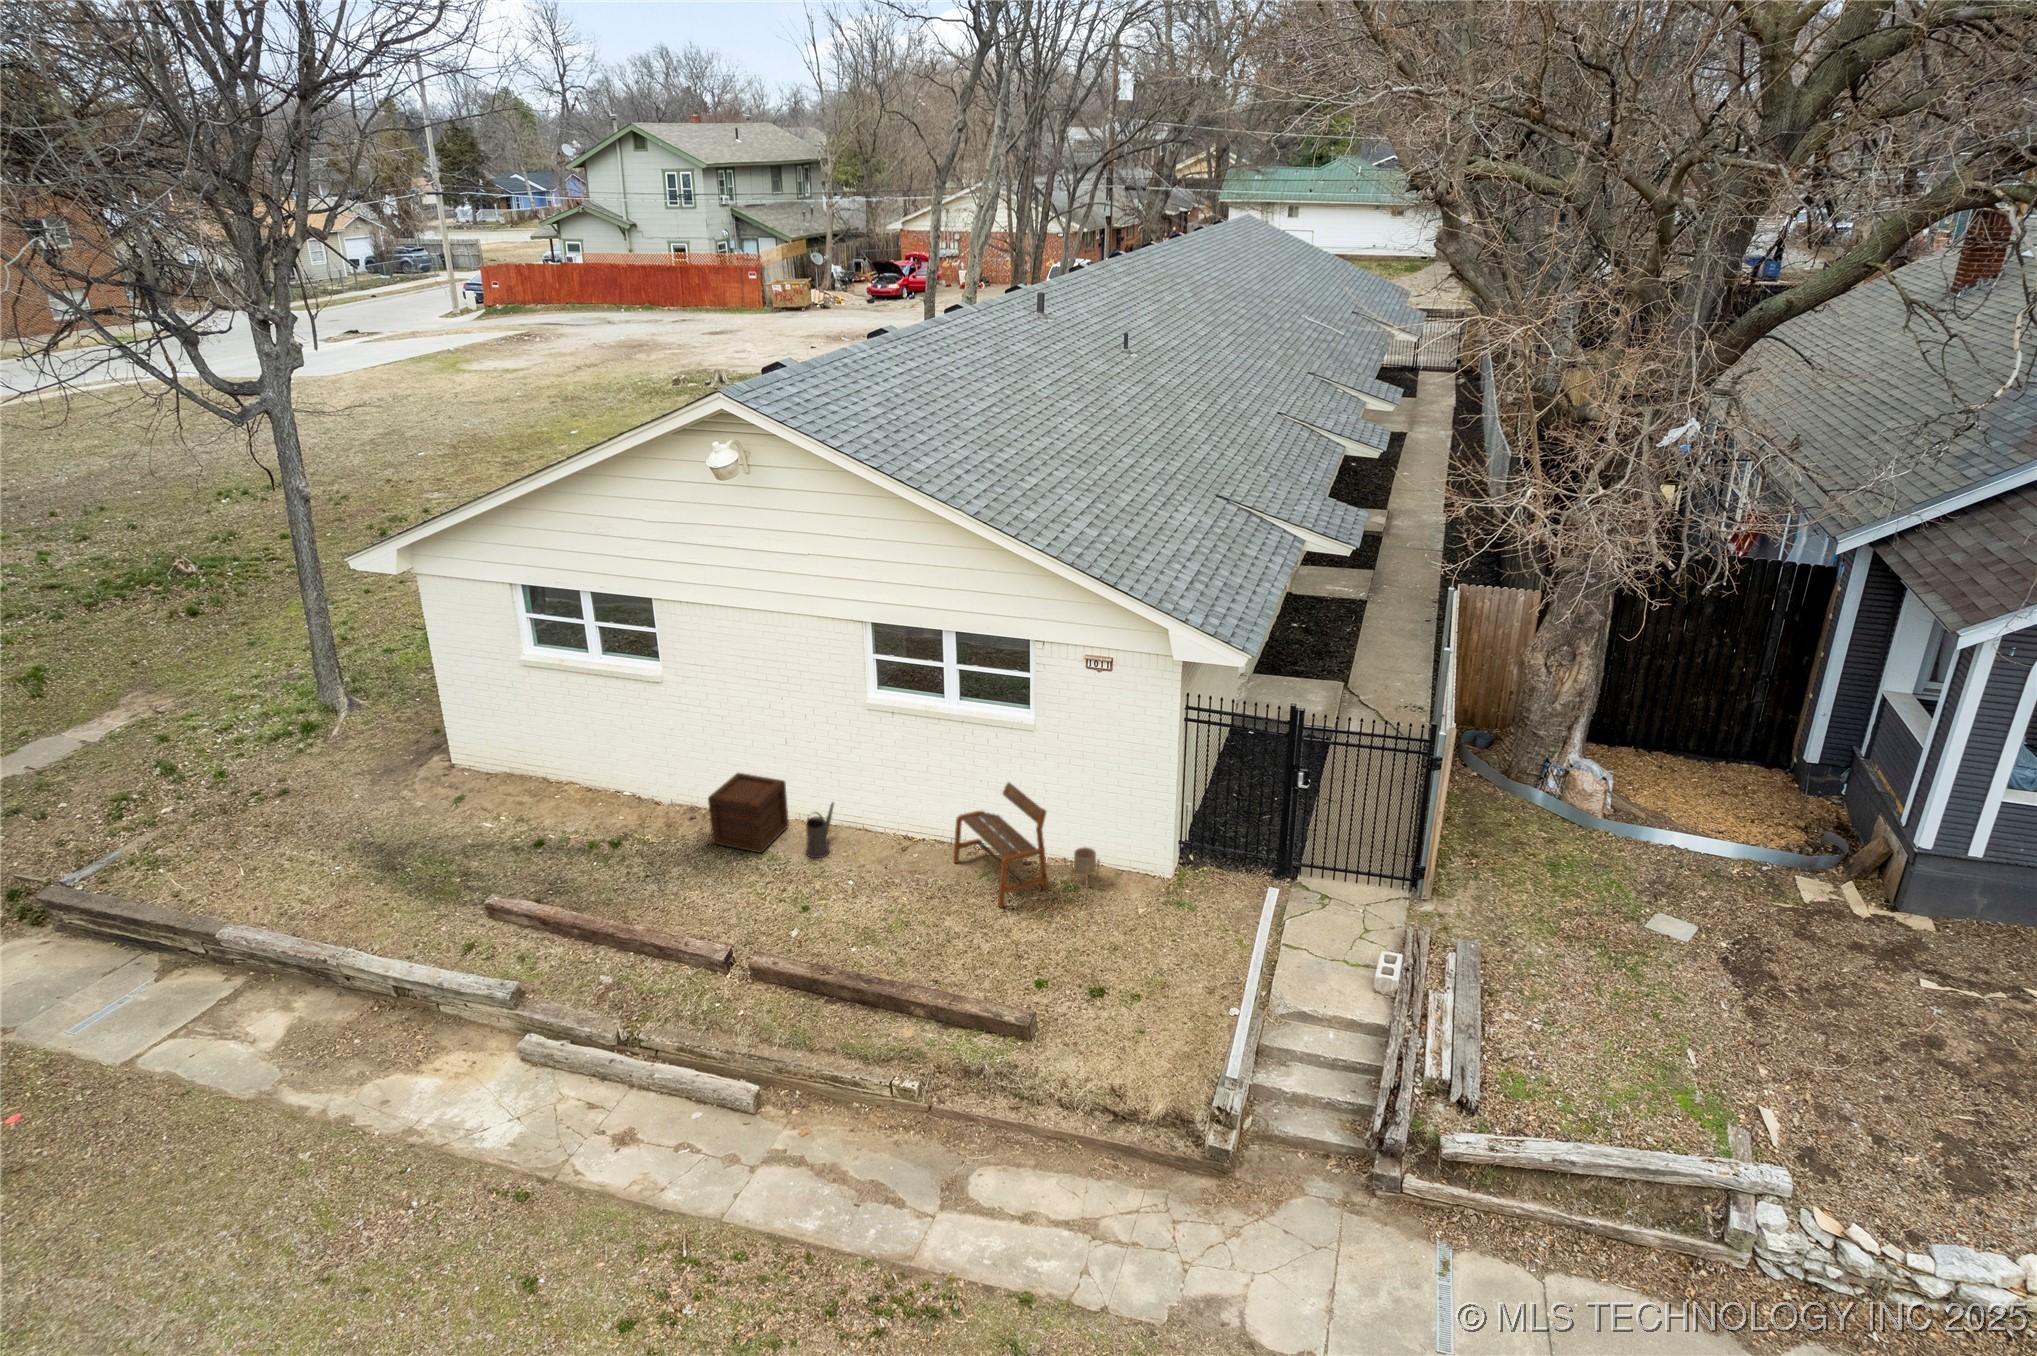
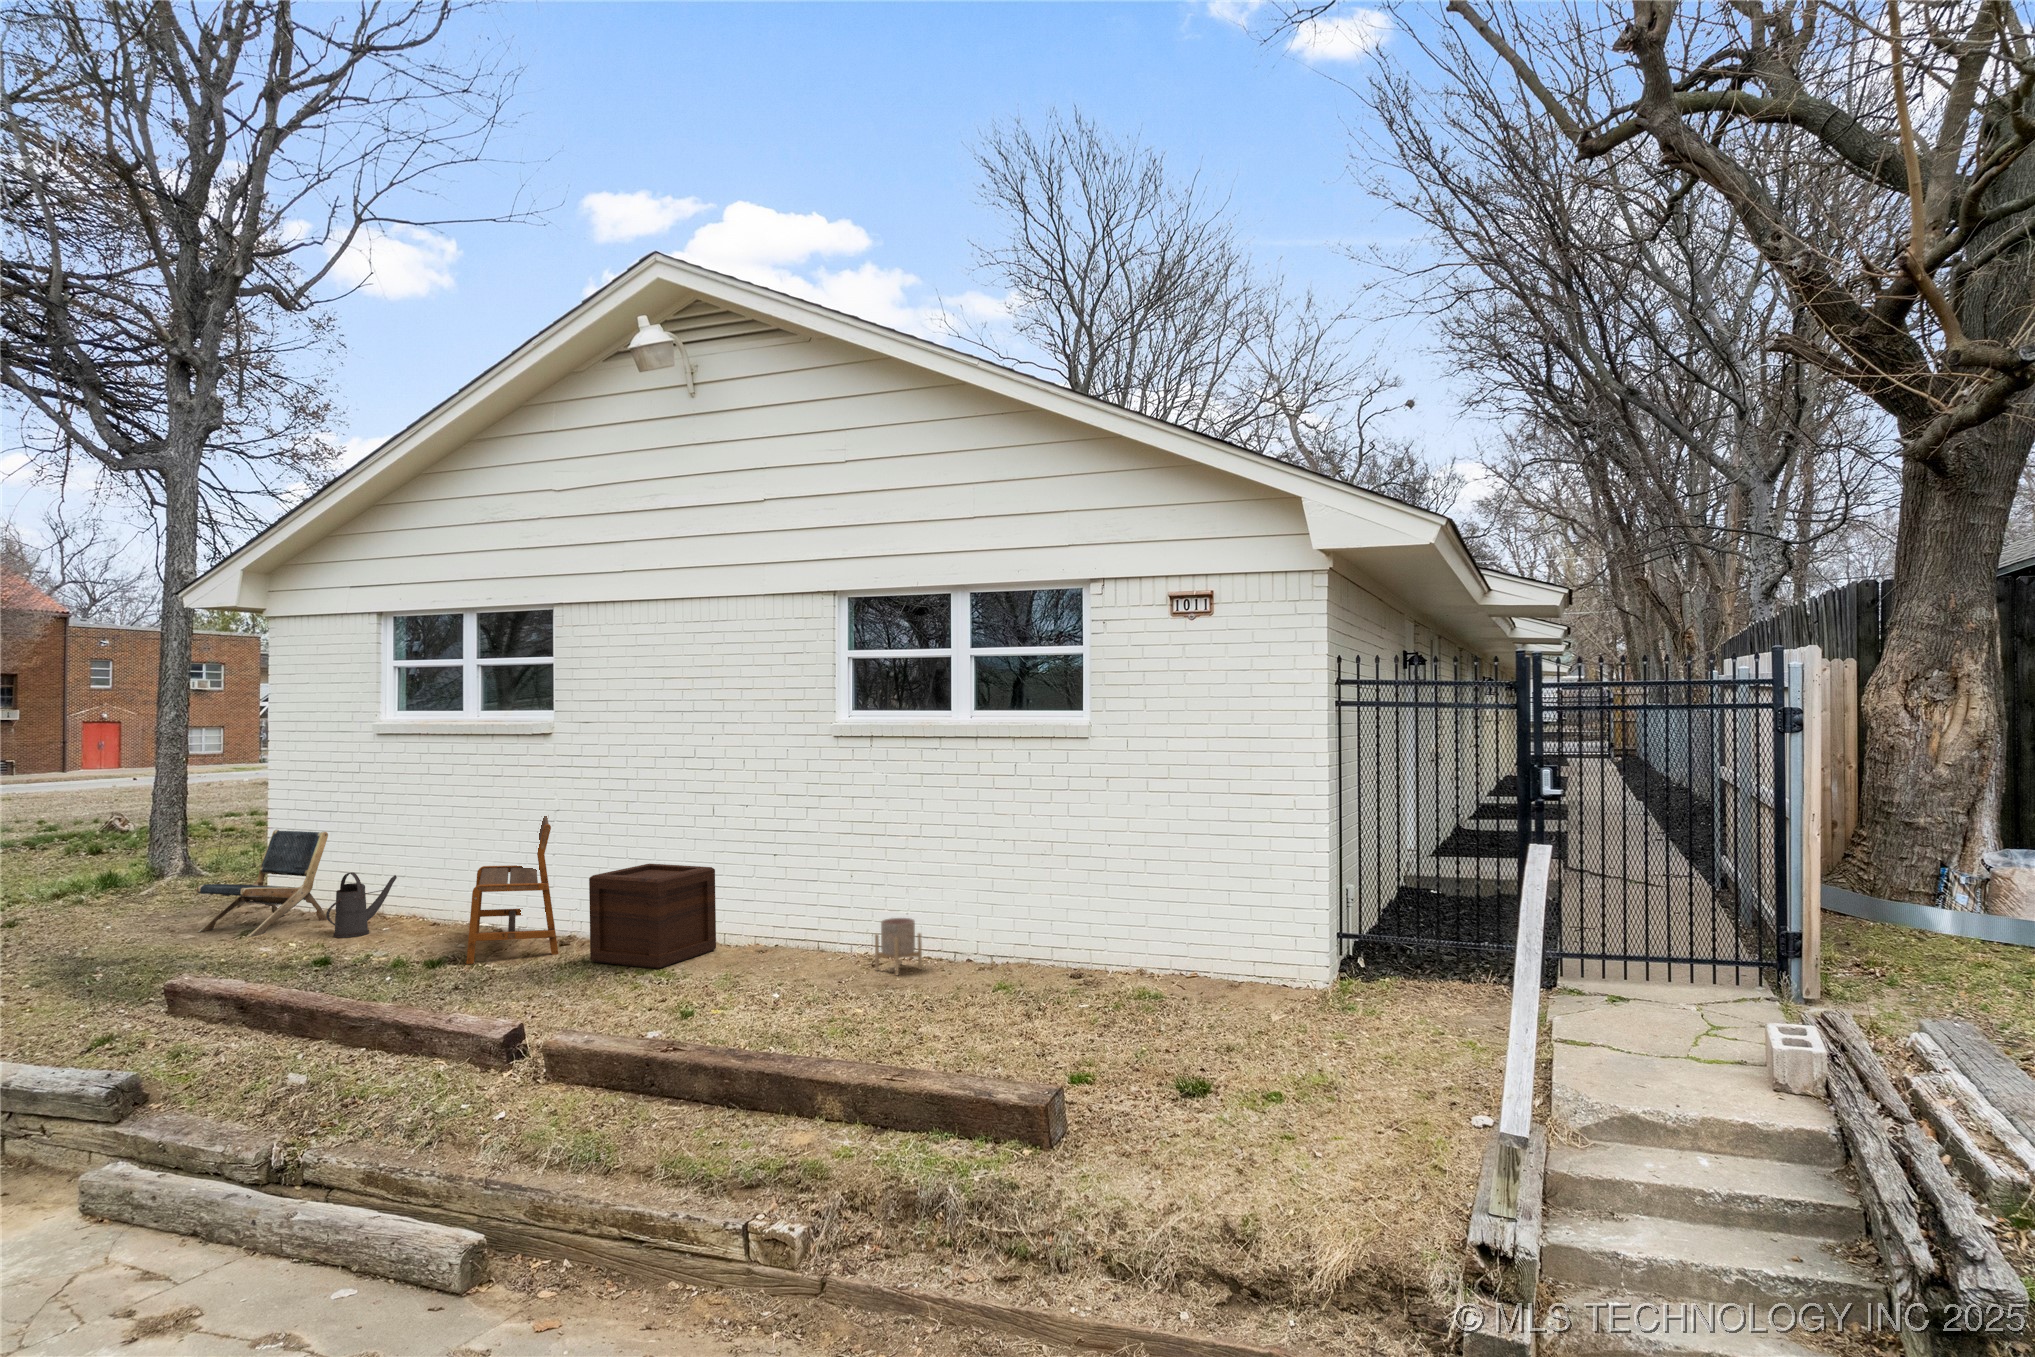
lounge chair: none [402,716,490,806] -> present [196,829,328,937]
bench: present [953,782,1048,907] -> present [466,816,558,964]
watering can: present [806,803,834,858] -> present [326,873,397,938]
planter: present [1070,847,1100,887] -> present [875,918,922,975]

